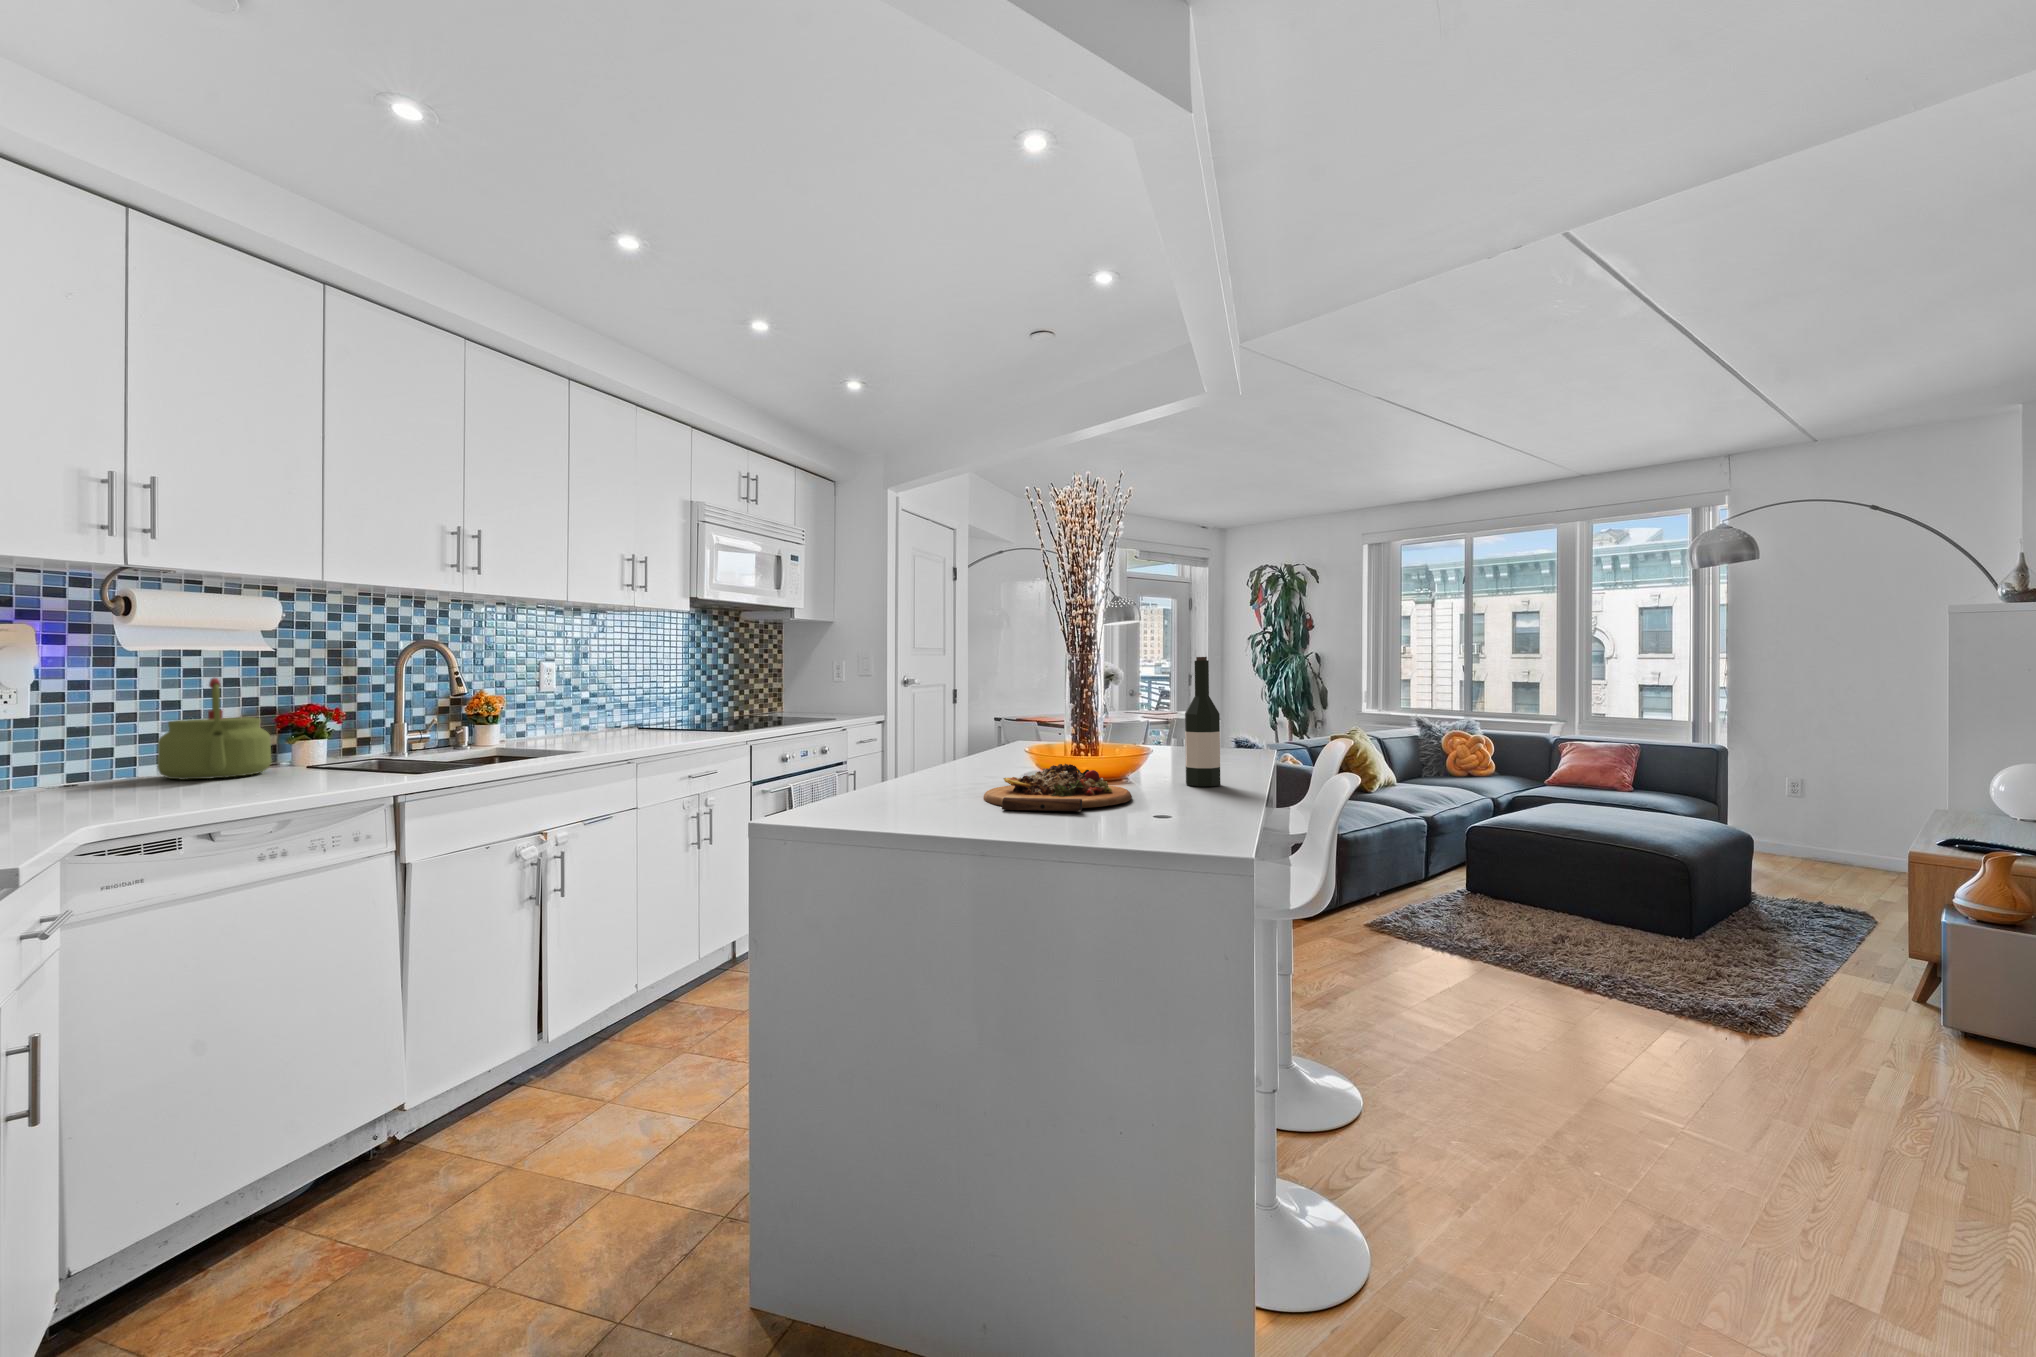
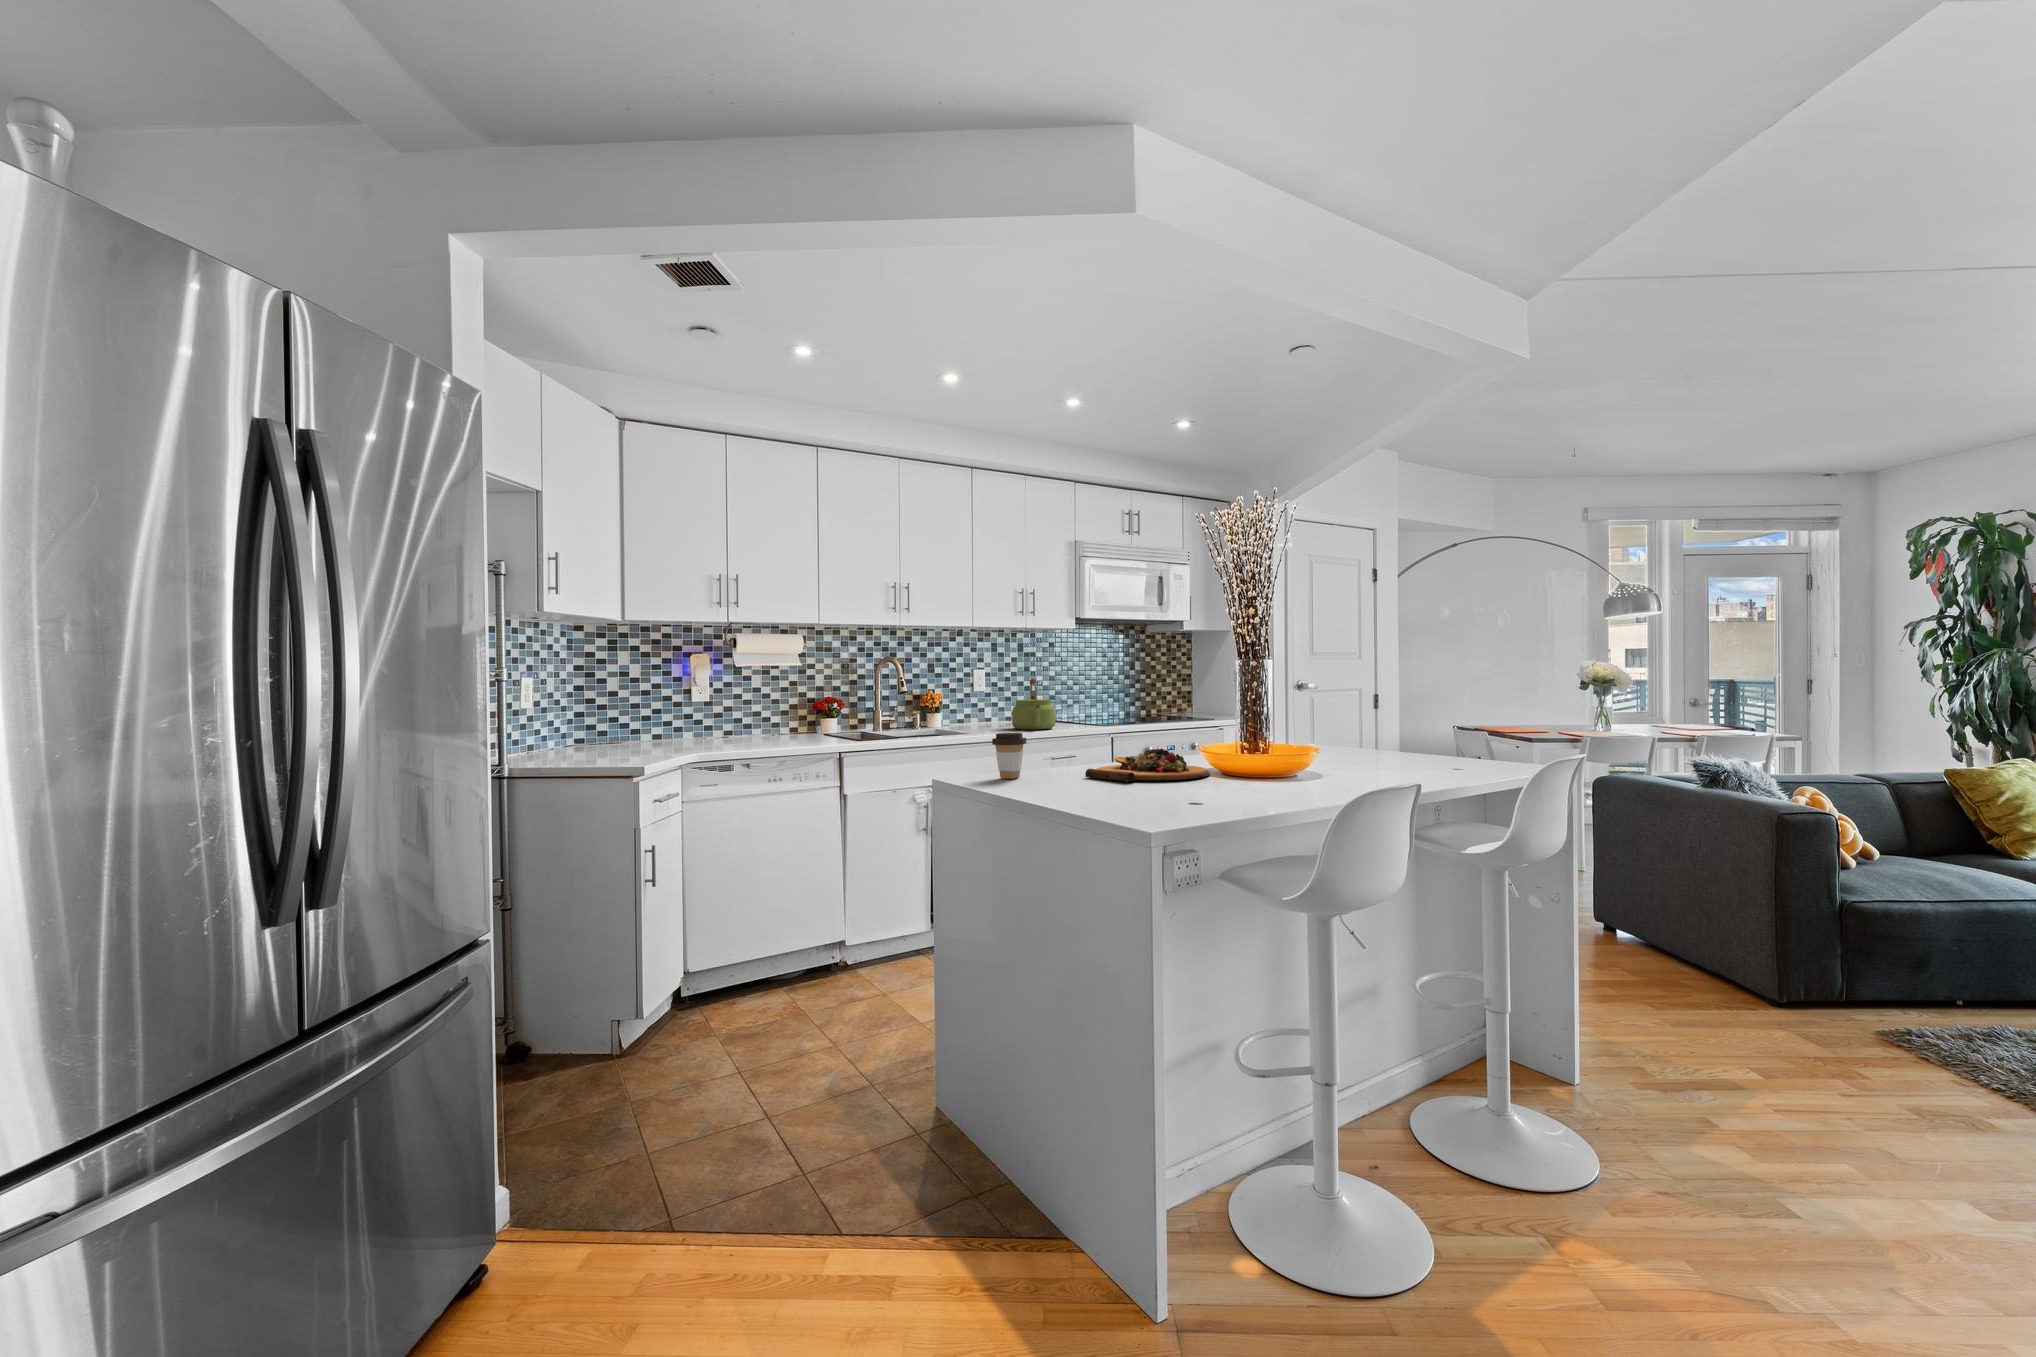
wine bottle: present [1185,657,1220,786] -> none [1286,663,1319,776]
kettle: present [157,678,272,780] -> present [1012,679,1055,730]
coffee cup: none [885,753,932,823] -> present [992,733,1026,779]

